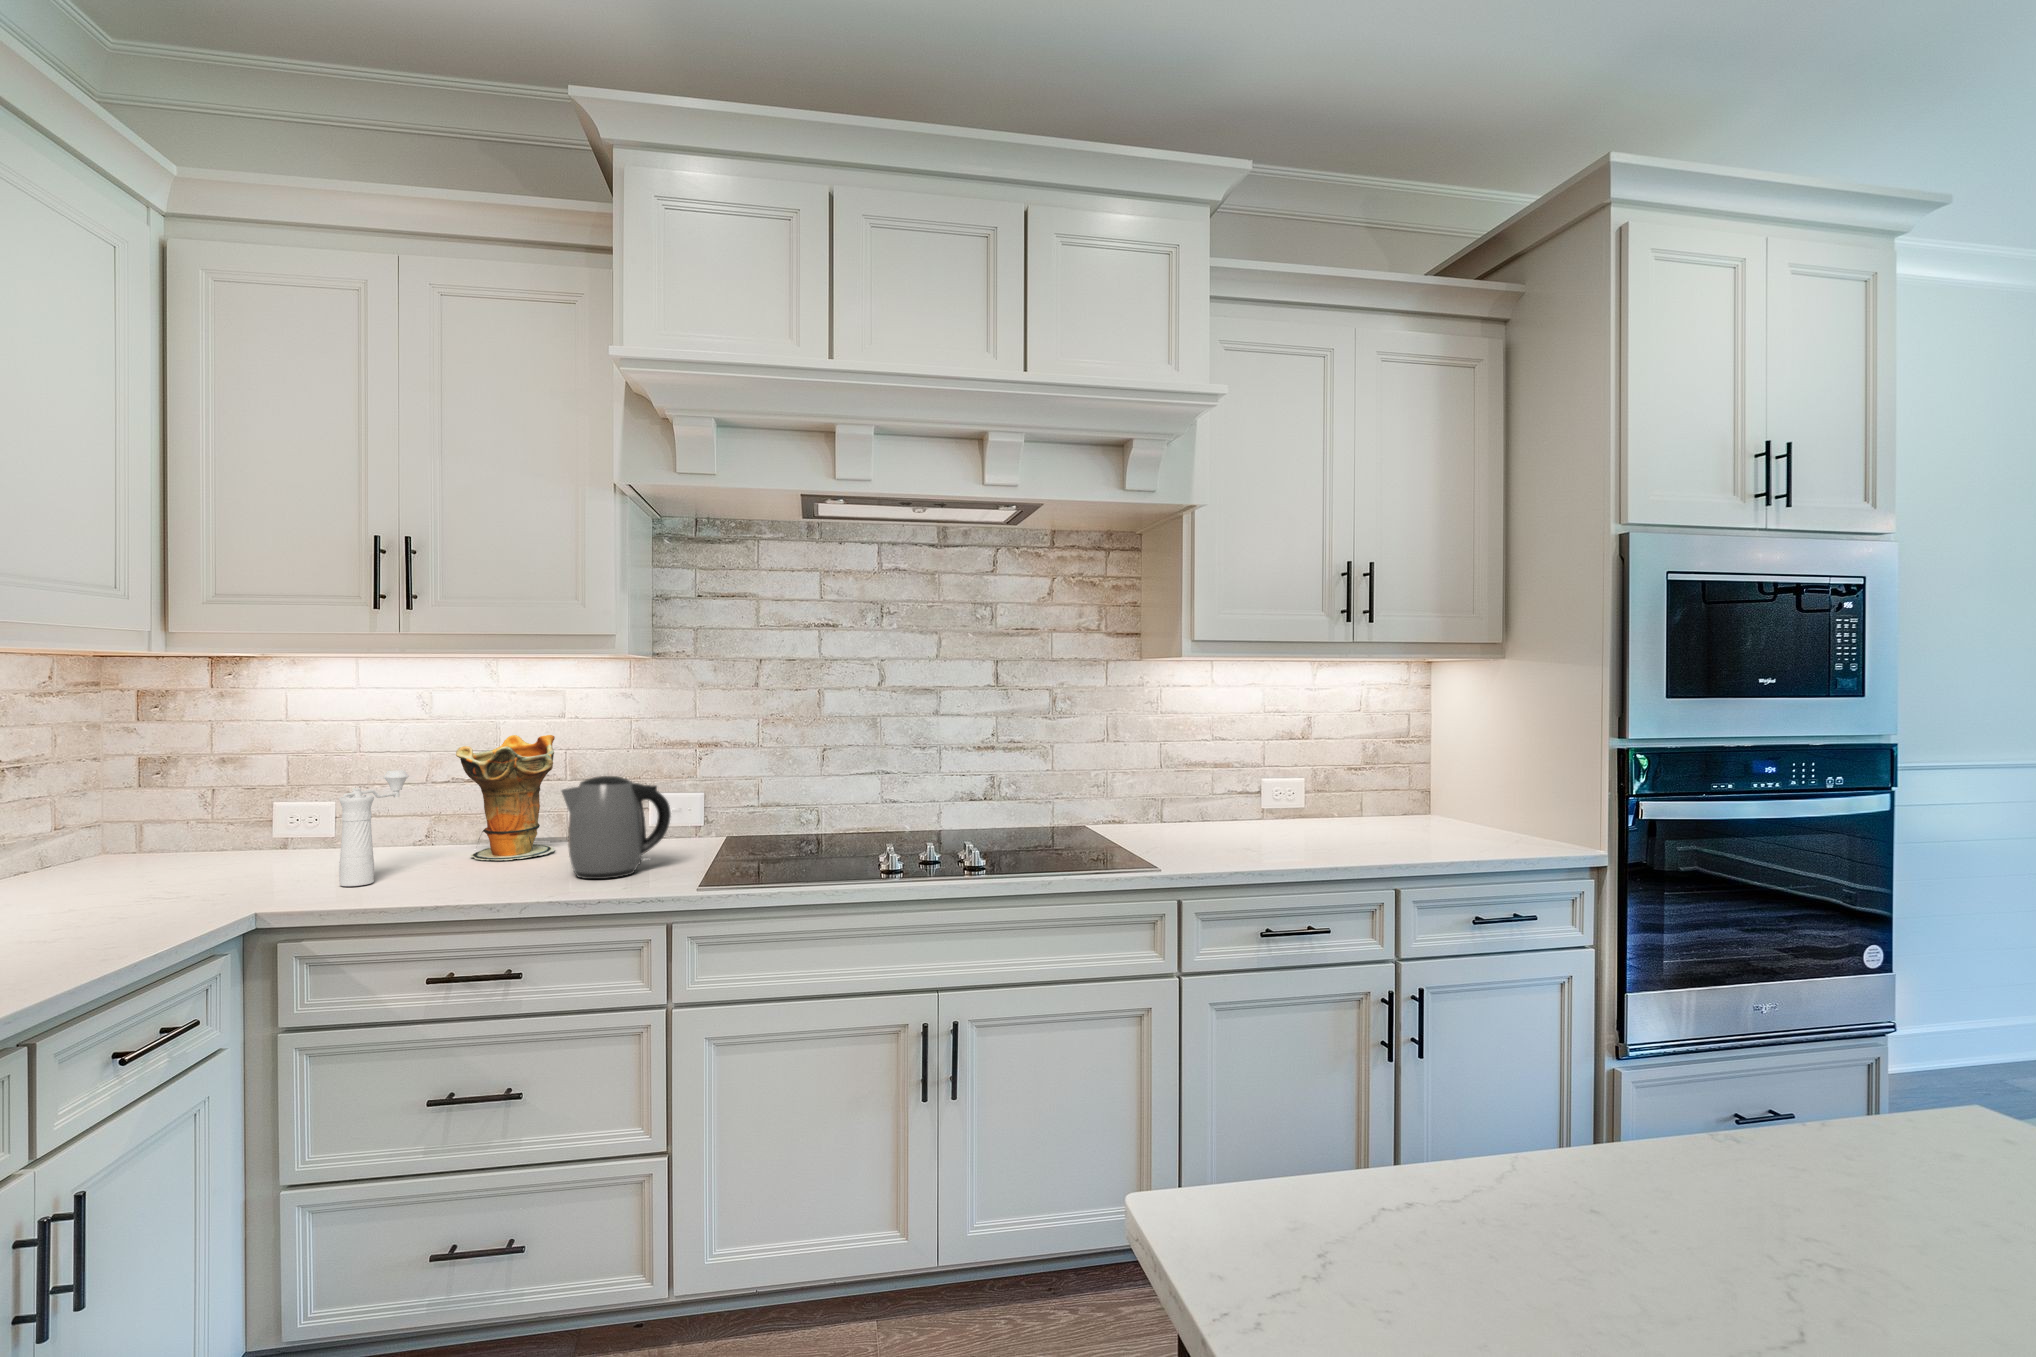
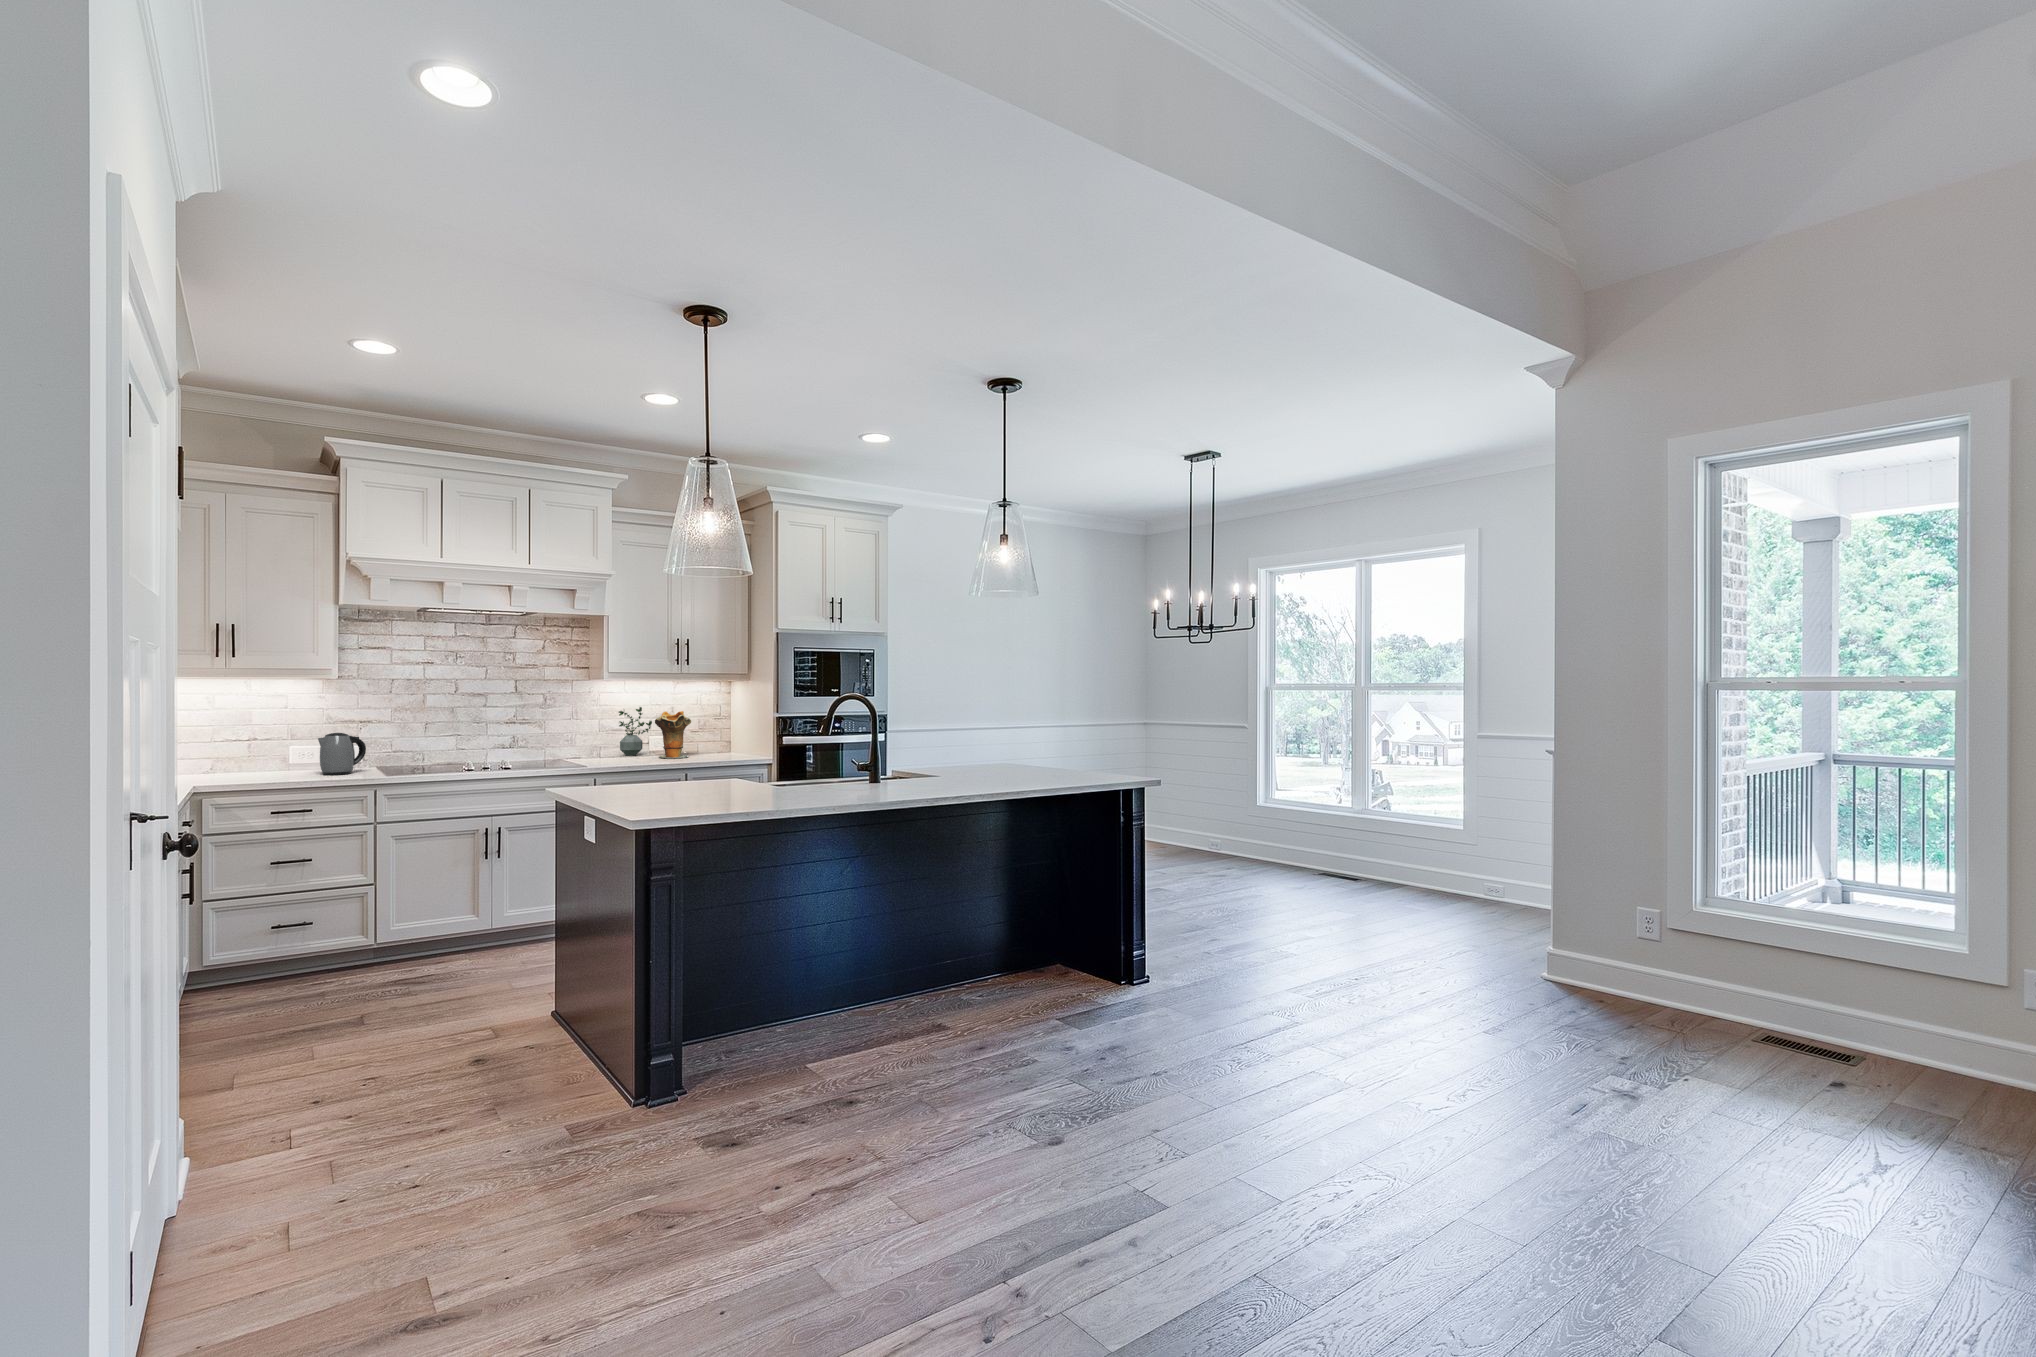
potted plant: none [1206,719,1280,830] -> present [619,707,652,756]
decorative vase: present [456,735,555,860] -> present [655,711,691,758]
pepper mill: present [339,770,409,886] -> none [212,732,234,780]

